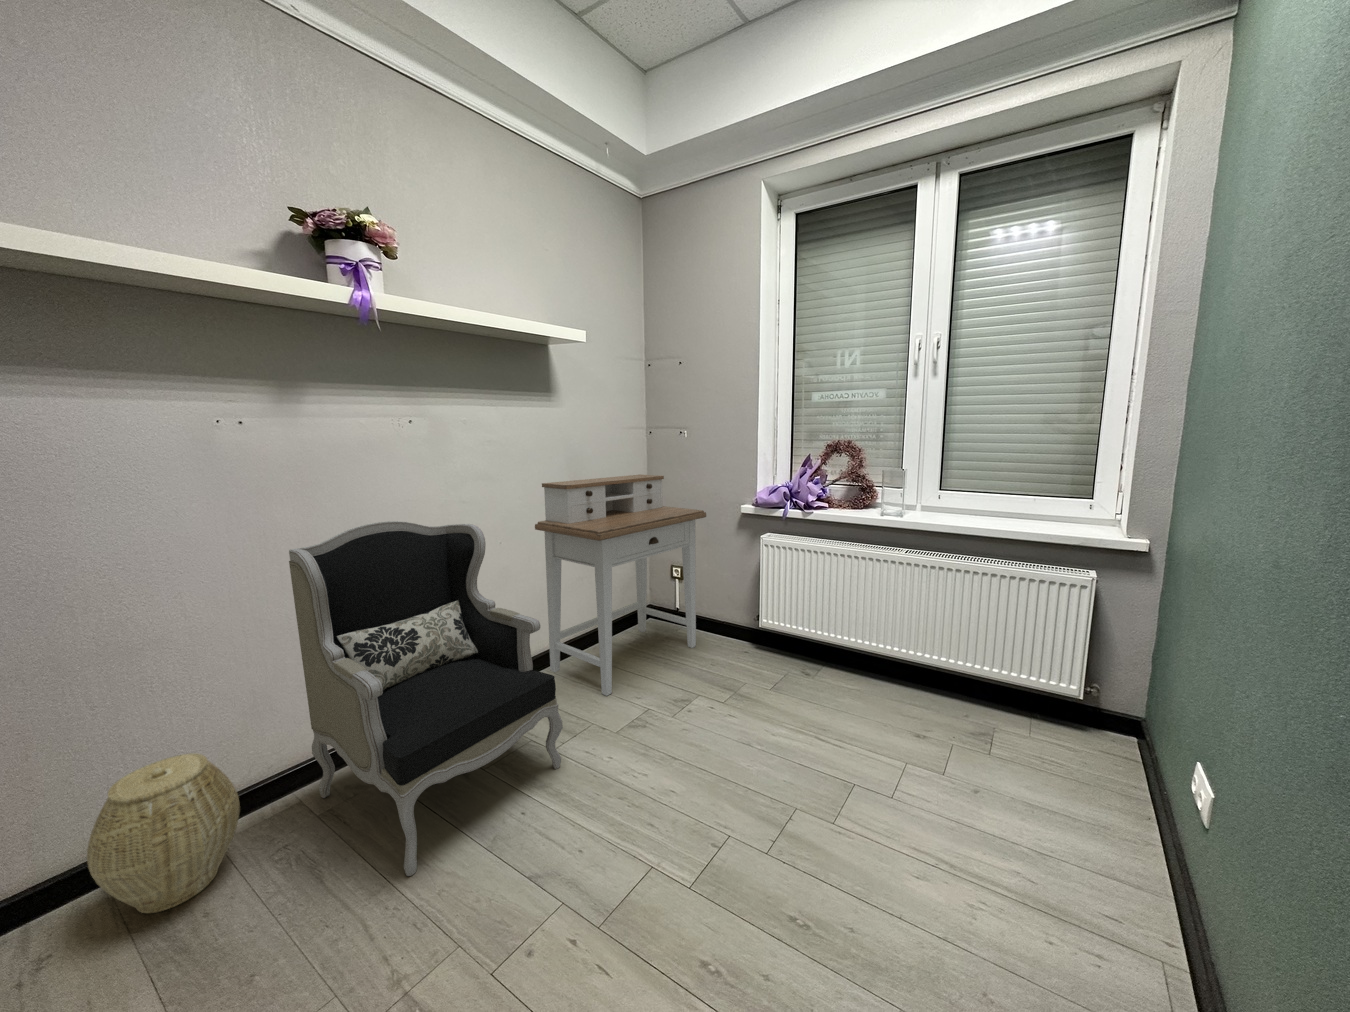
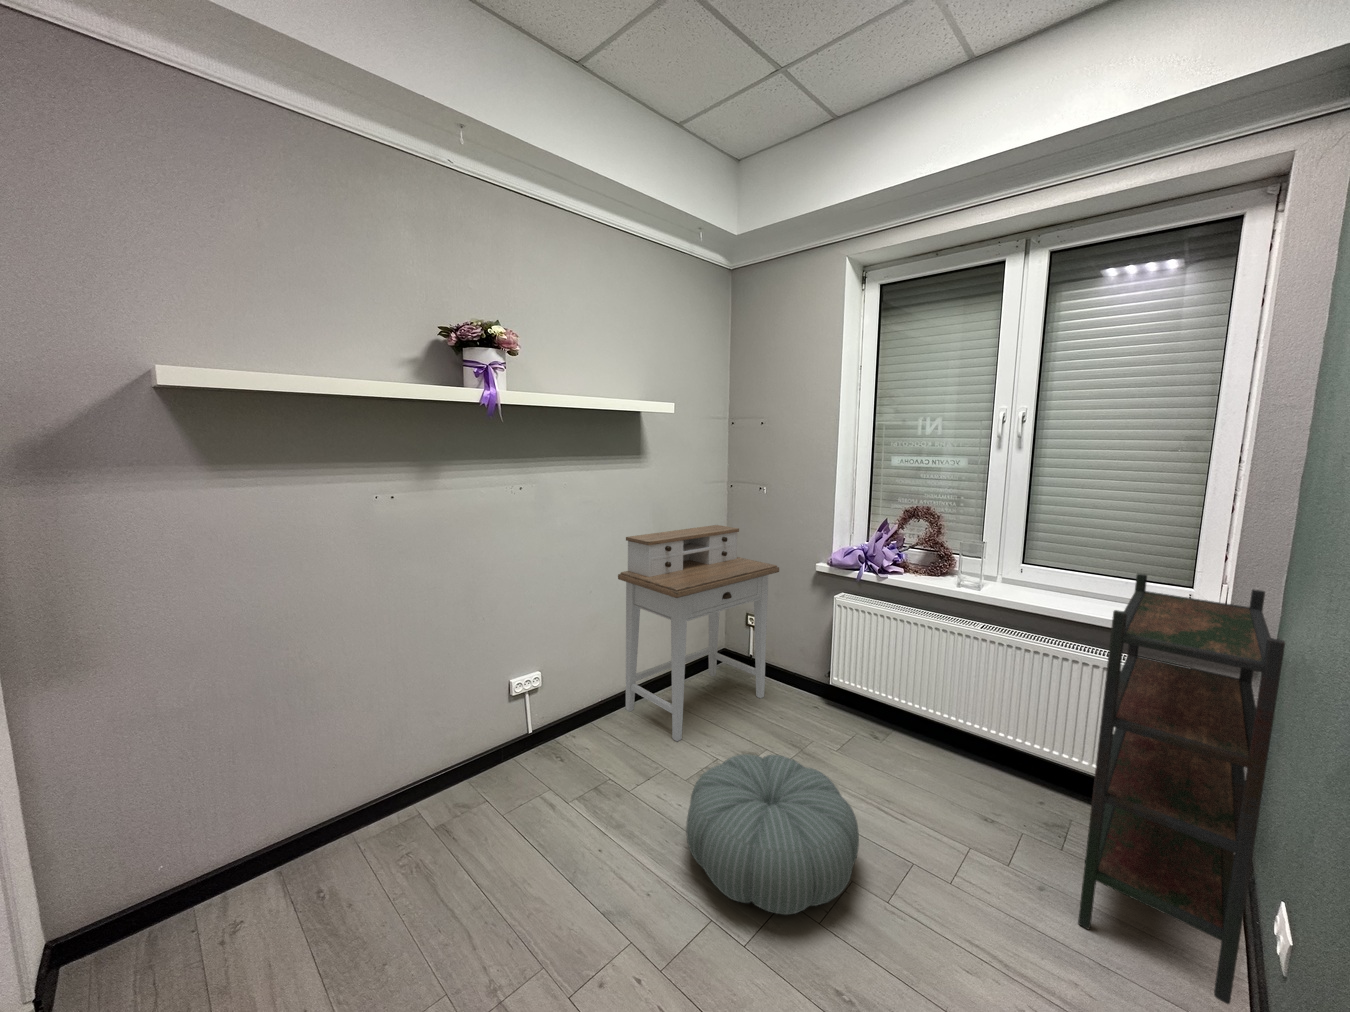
bookshelf: none [1014,483,1208,875] -> present [1078,574,1285,1004]
armchair: present [289,521,563,876] -> none [424,576,638,892]
pouf: none [618,693,801,854] -> present [686,754,859,915]
woven basket: present [87,753,240,913] -> none [281,767,382,893]

